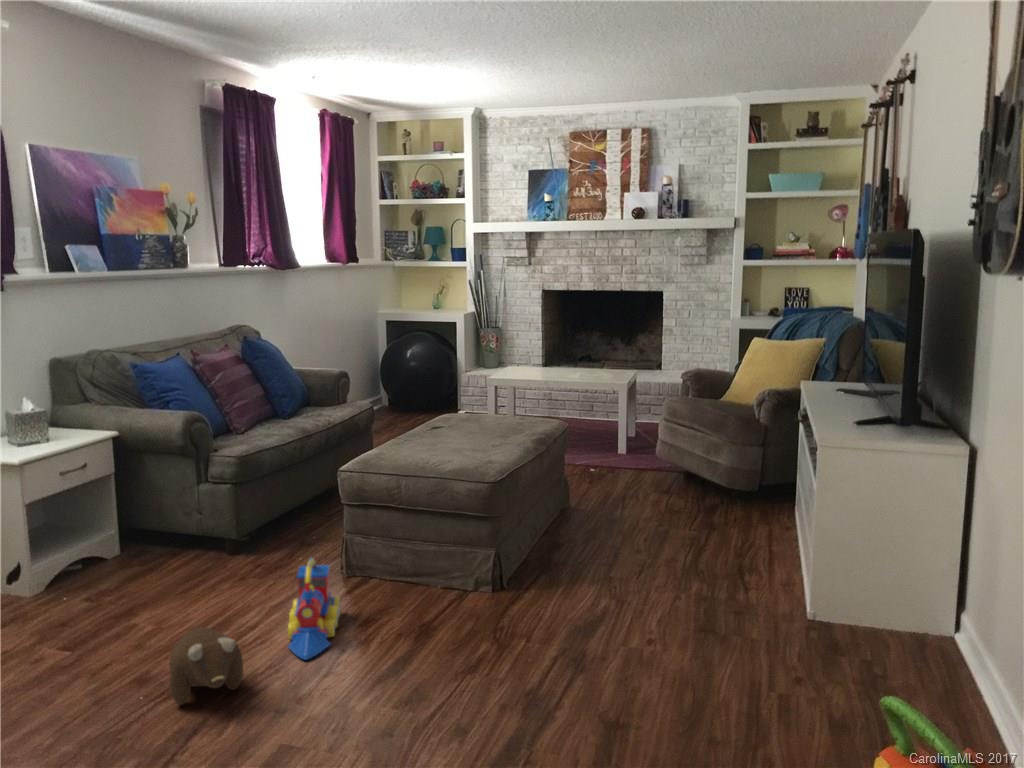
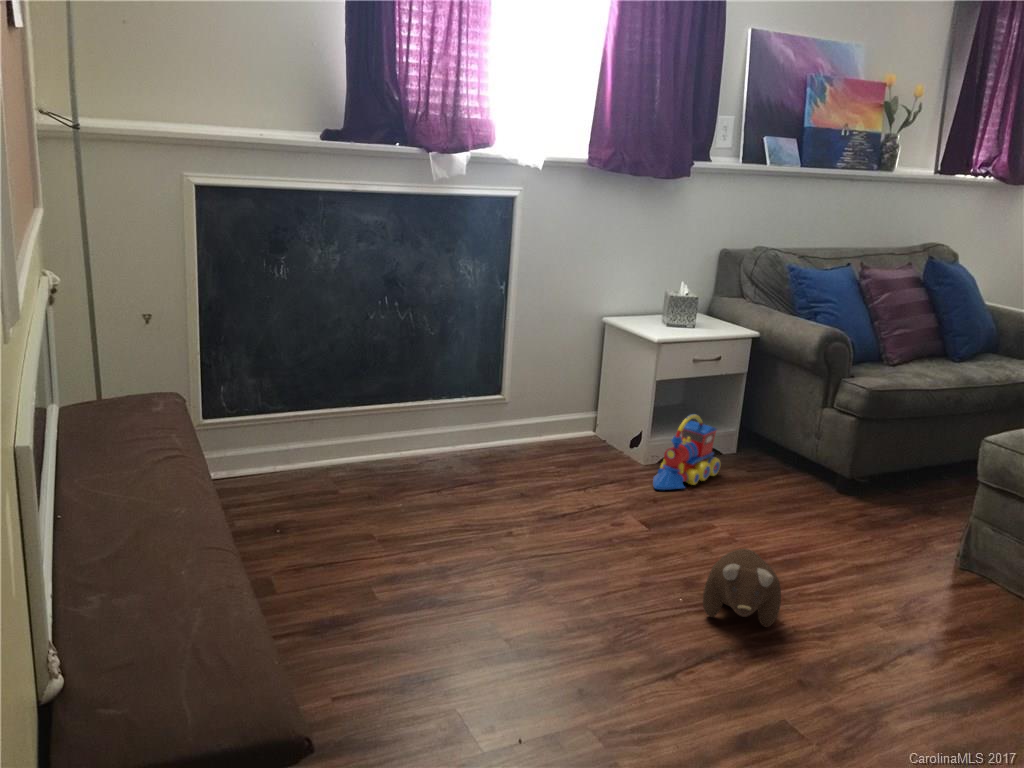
toy train: present [288,558,340,660] -> present [653,414,720,490]

